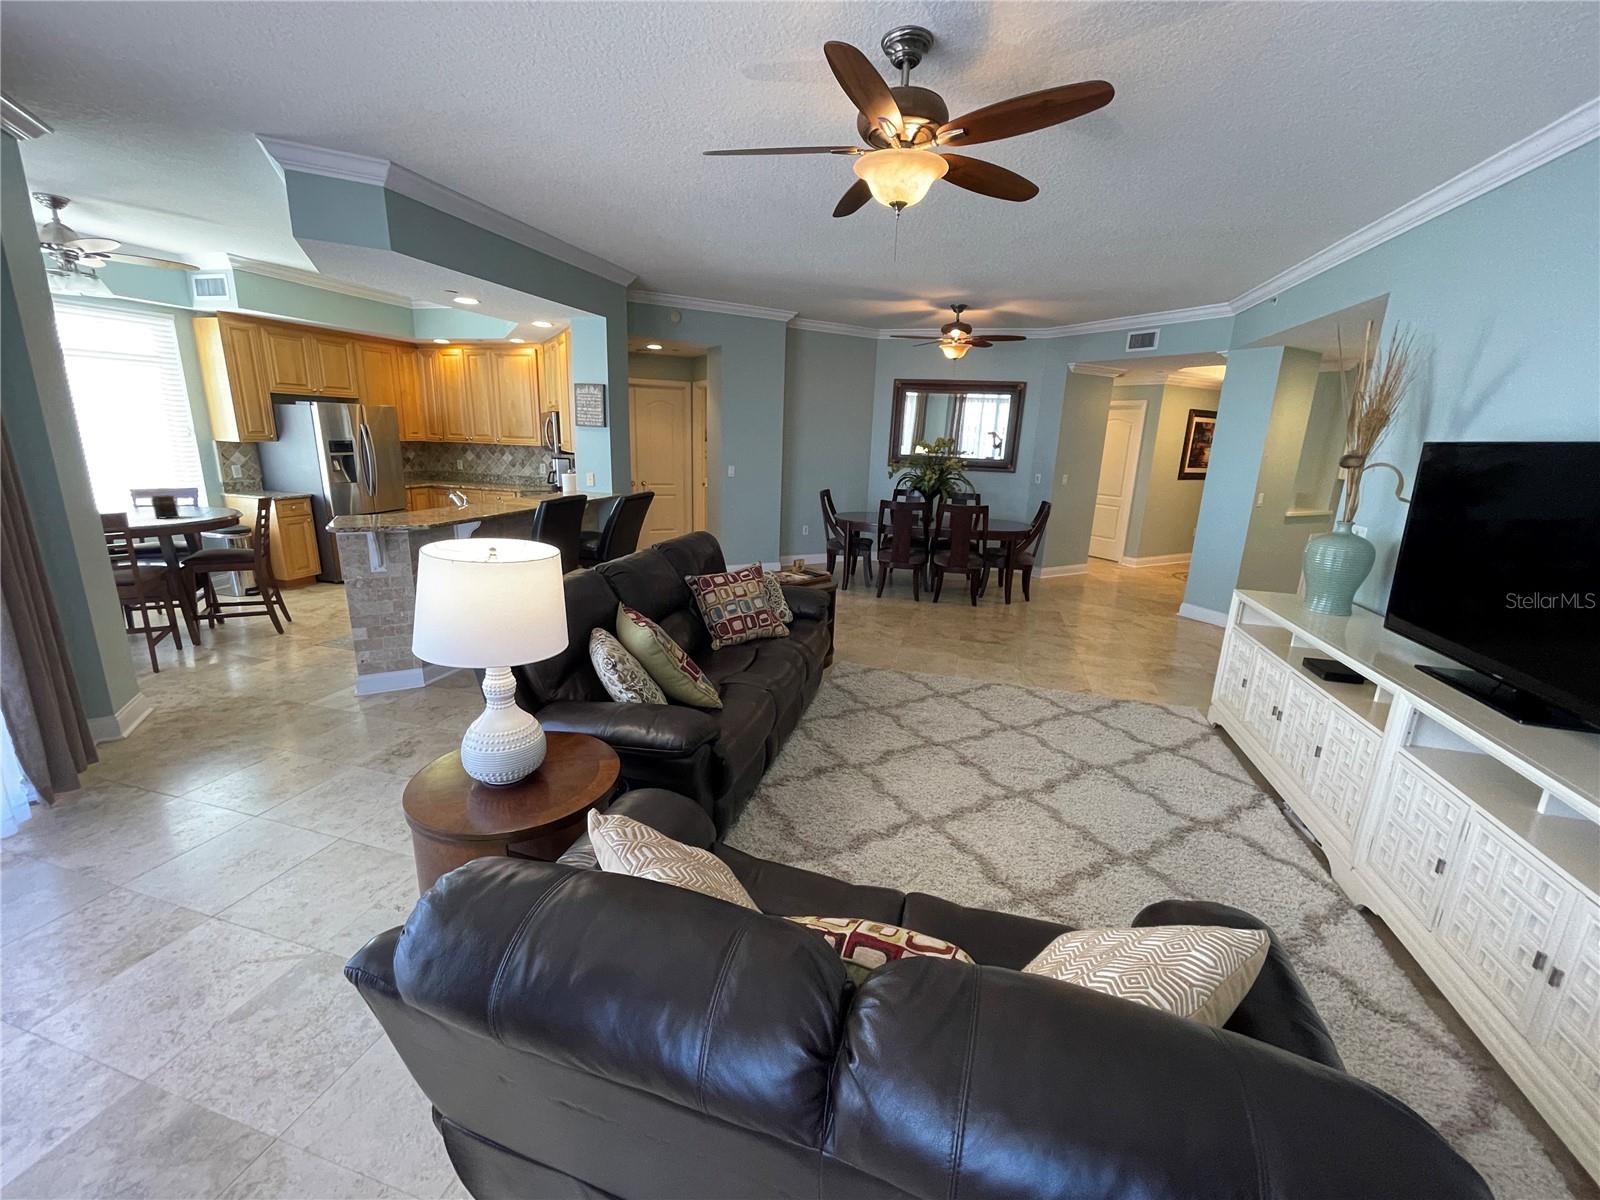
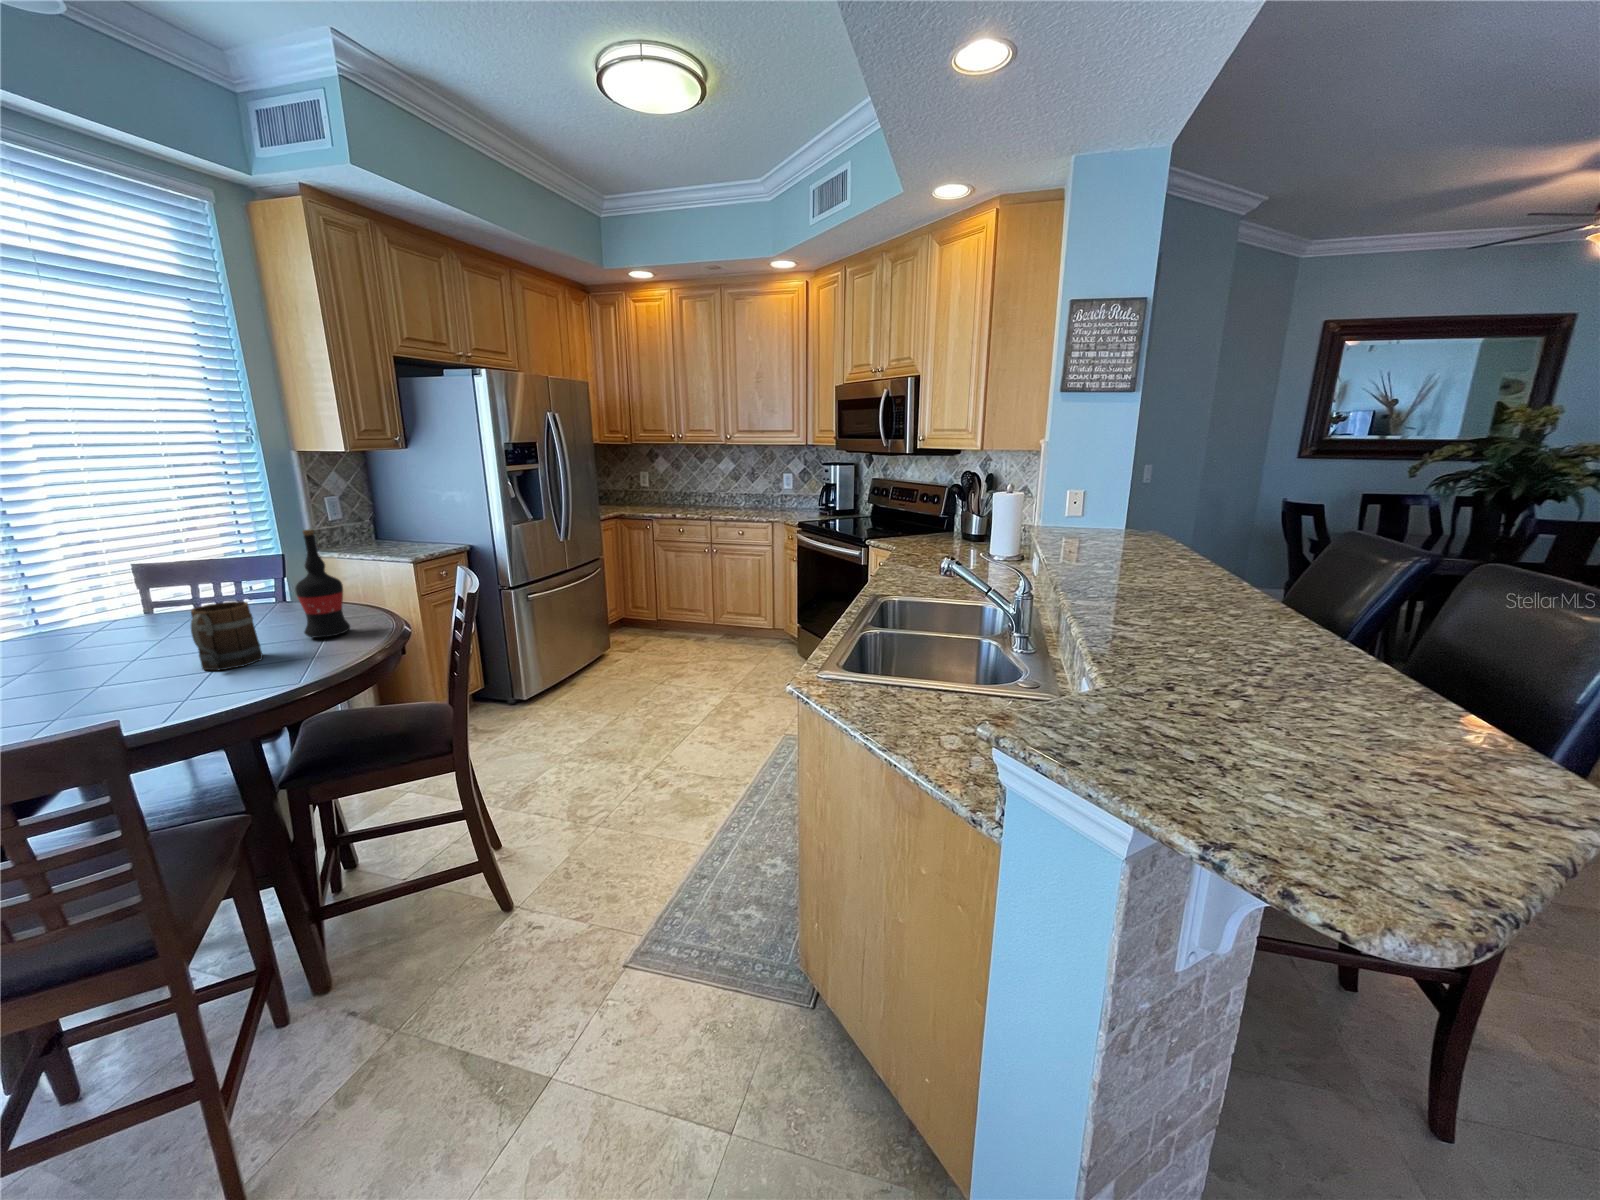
wine bottle: none [194,471,217,513] -> present [295,530,350,638]

